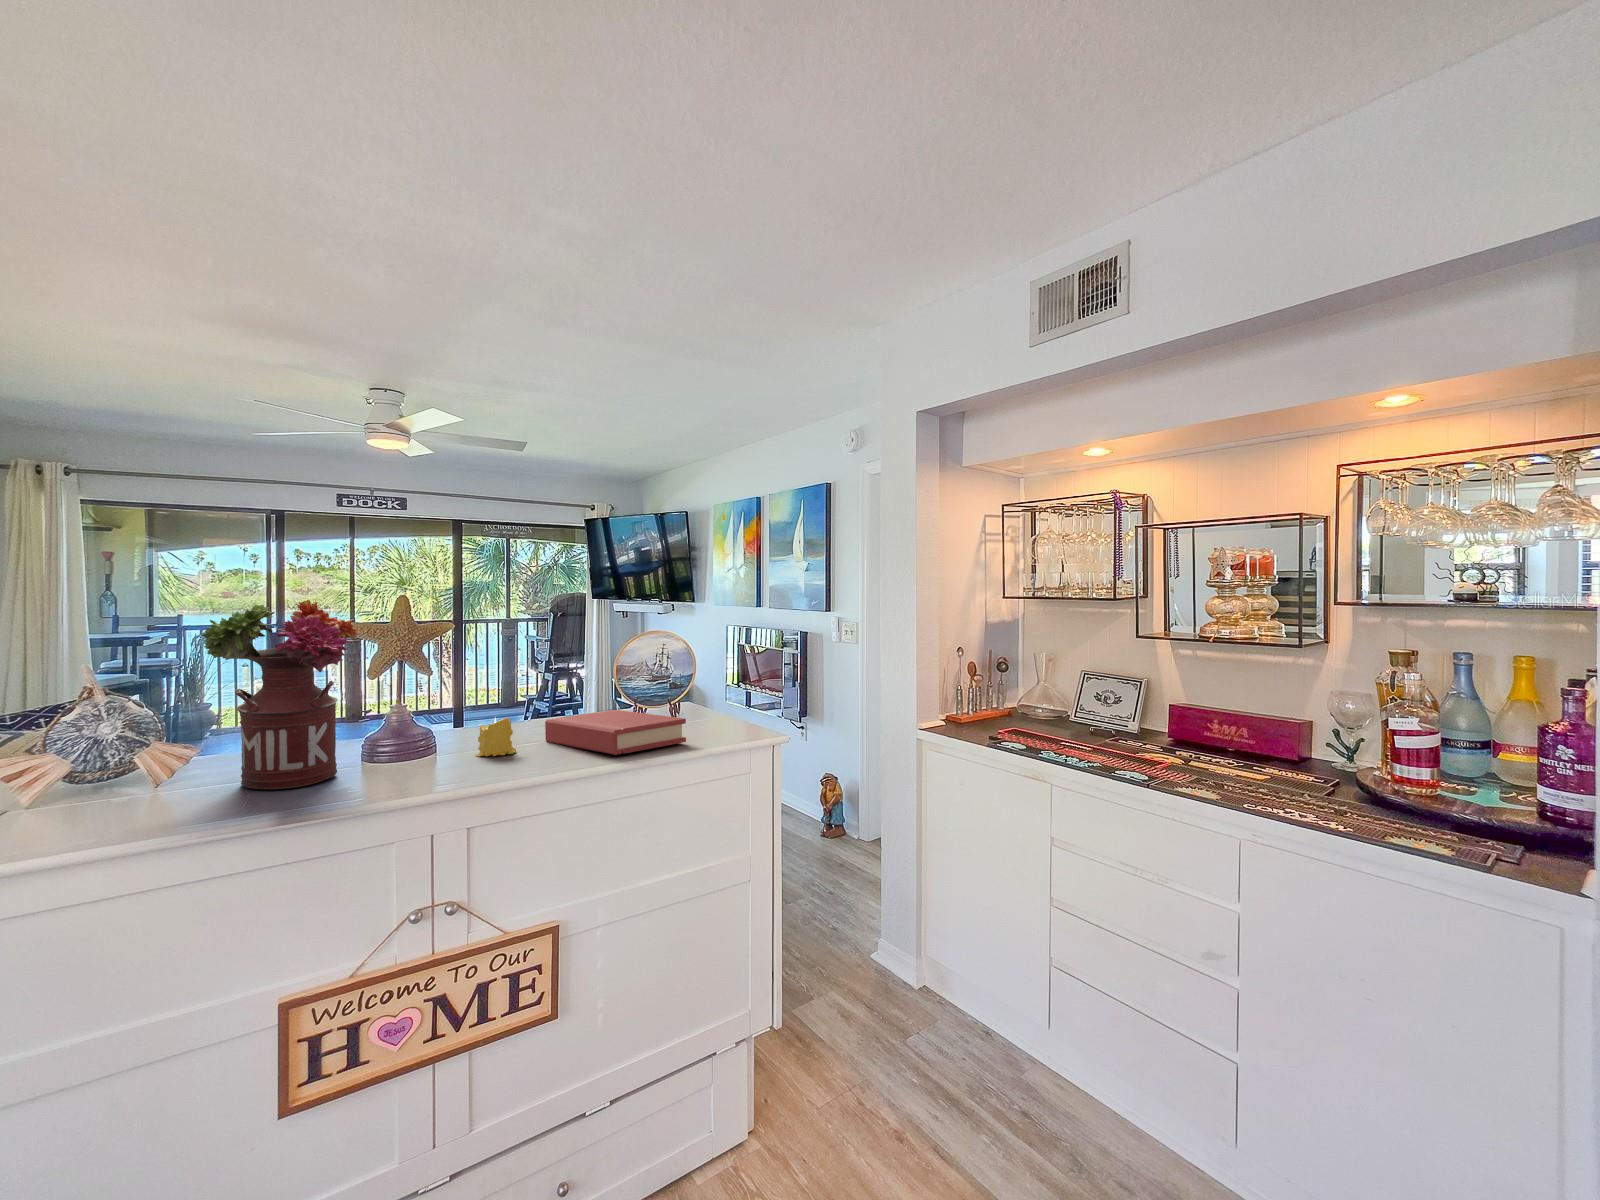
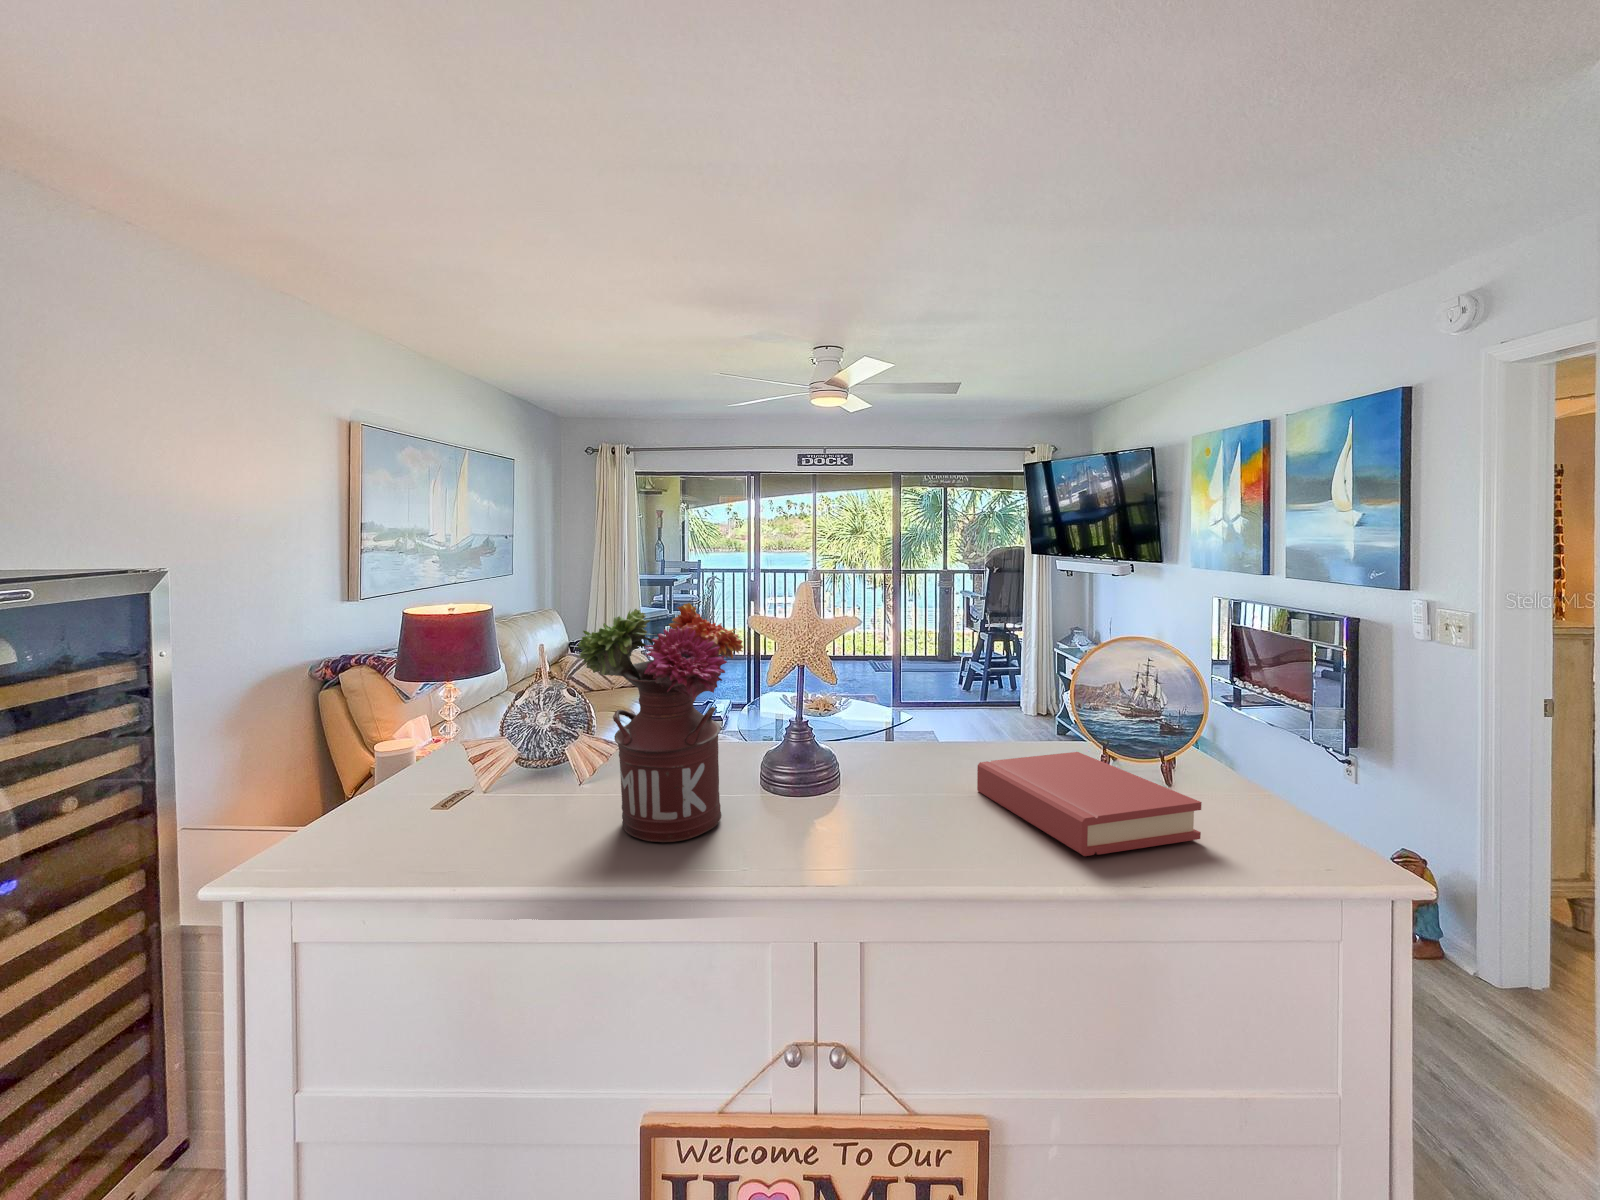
candle: present [475,717,516,756] -> none [884,759,937,819]

